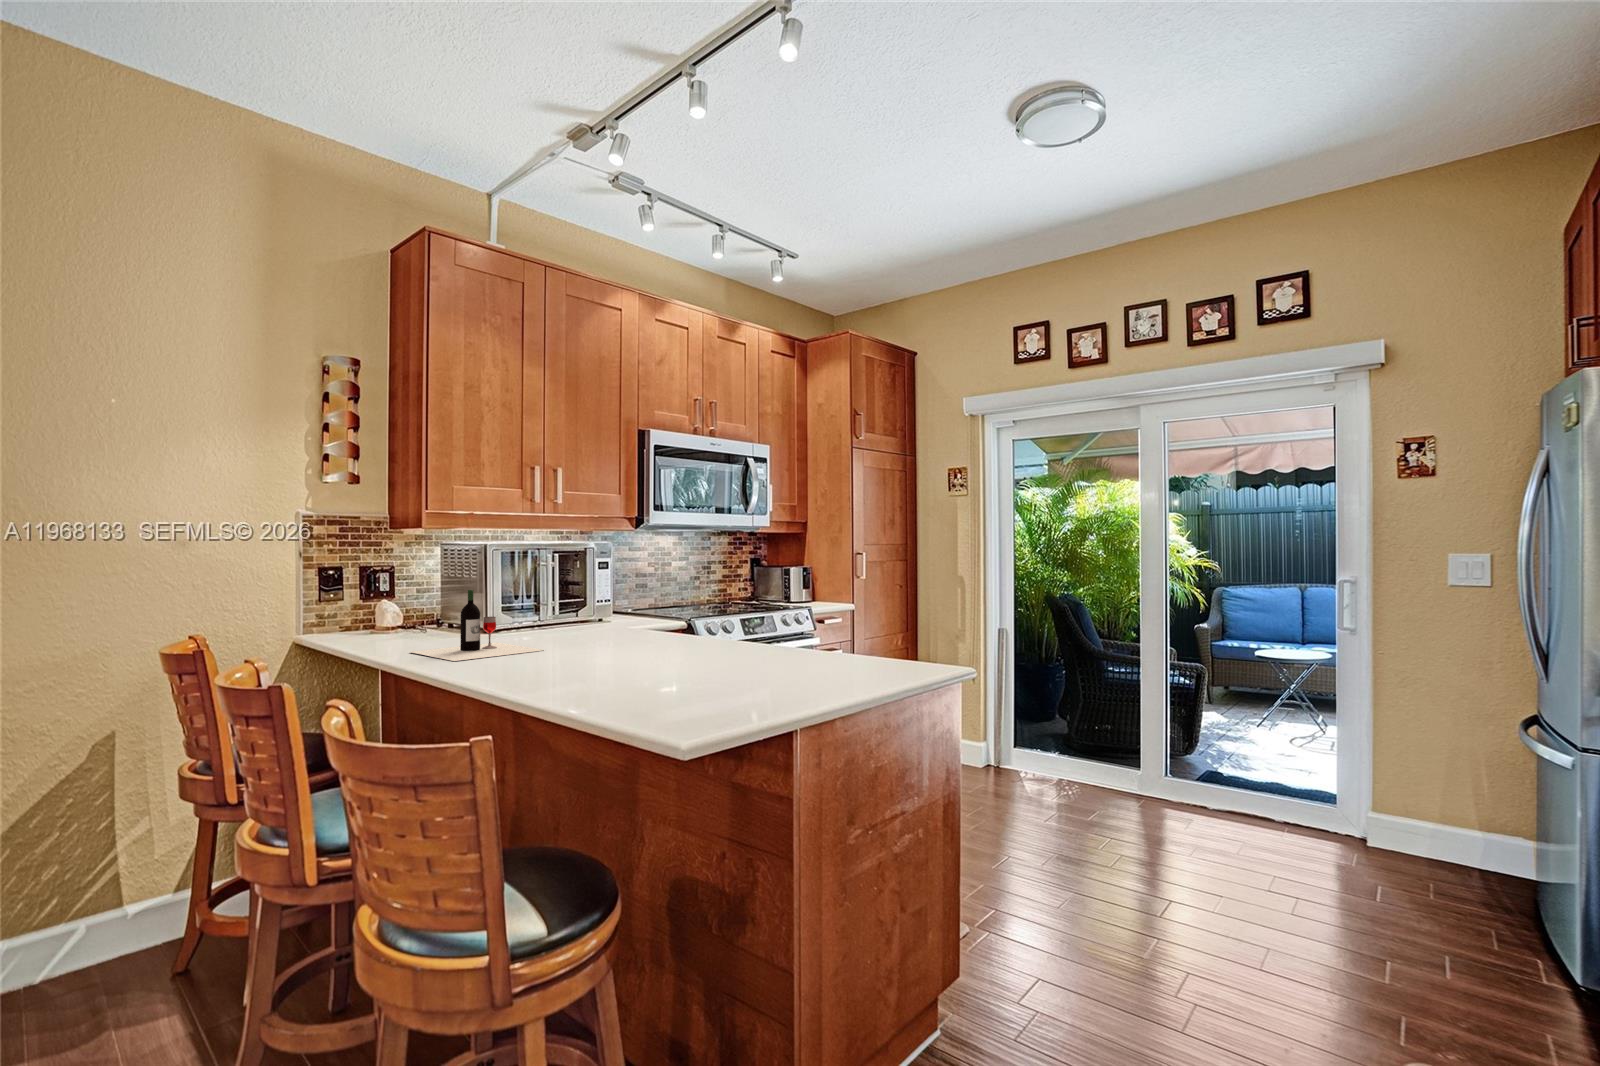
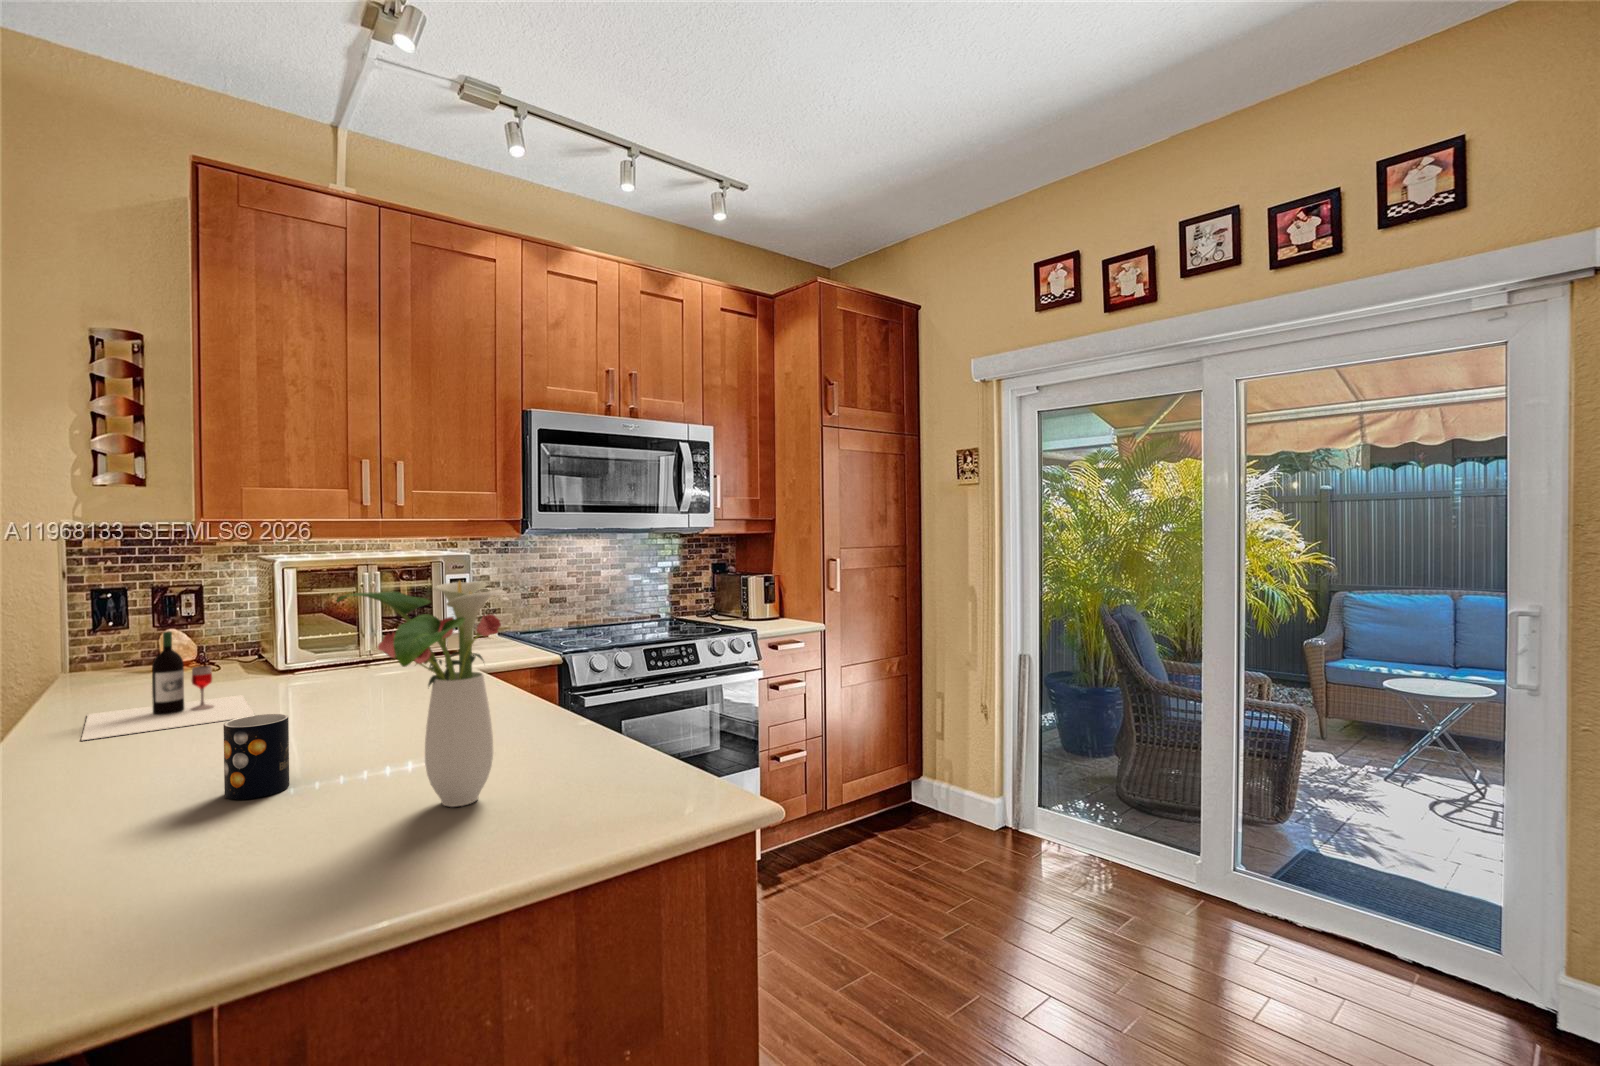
flower arrangement: none [727,540,829,673] -> present [337,581,506,807]
mug: none [642,626,676,675] -> present [223,714,289,799]

